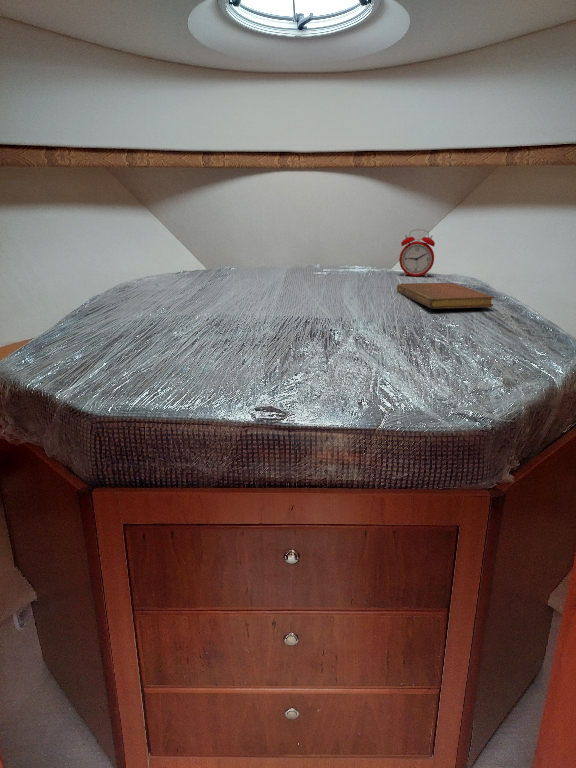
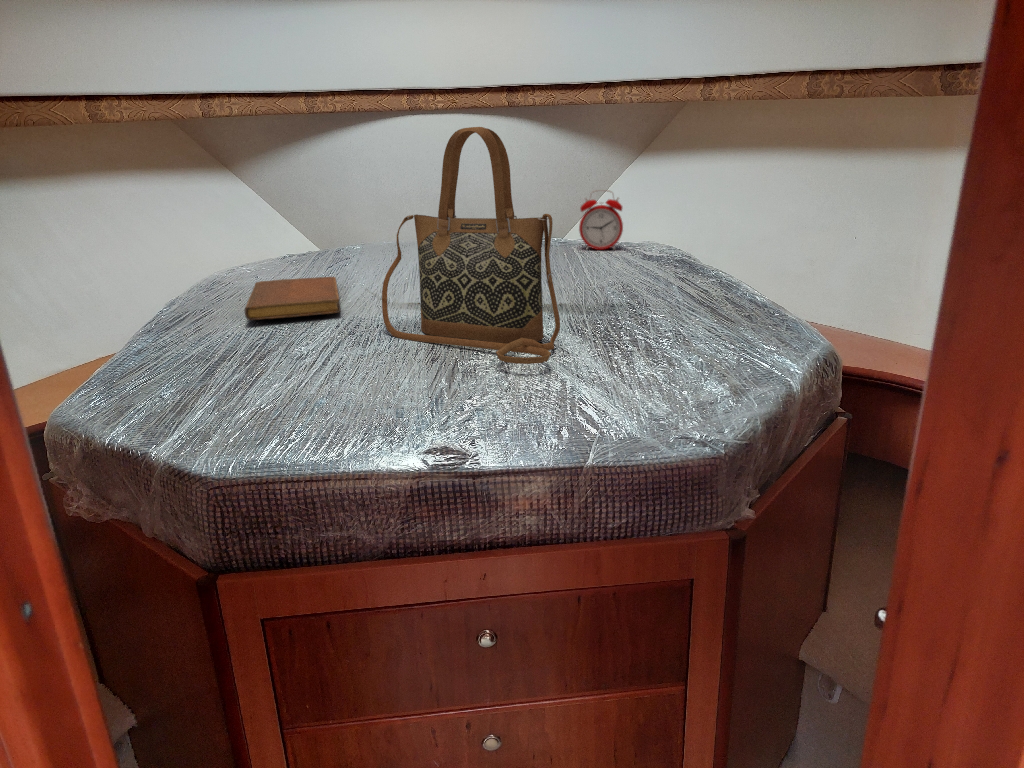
handbag: none [239,169,372,352] -> present [382,127,560,364]
notebook: present [397,283,494,309] -> present [245,277,341,320]

